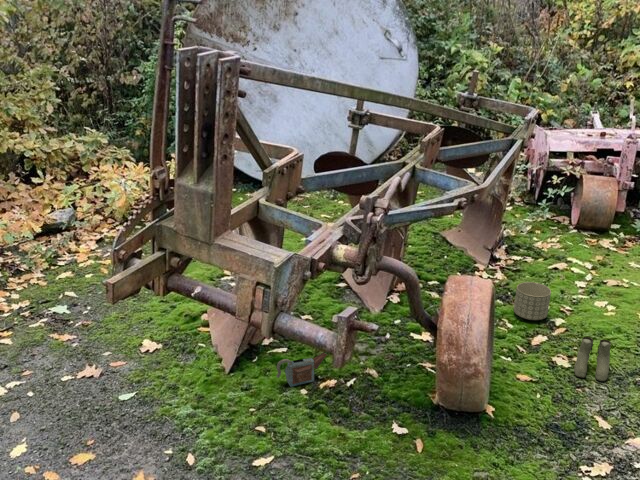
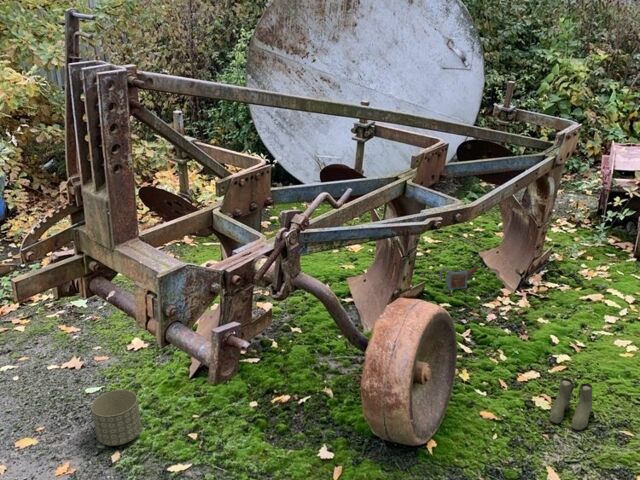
planter: present [514,282,551,320] -> present [91,390,142,446]
watering can: present [276,353,327,387] -> present [439,267,478,290]

